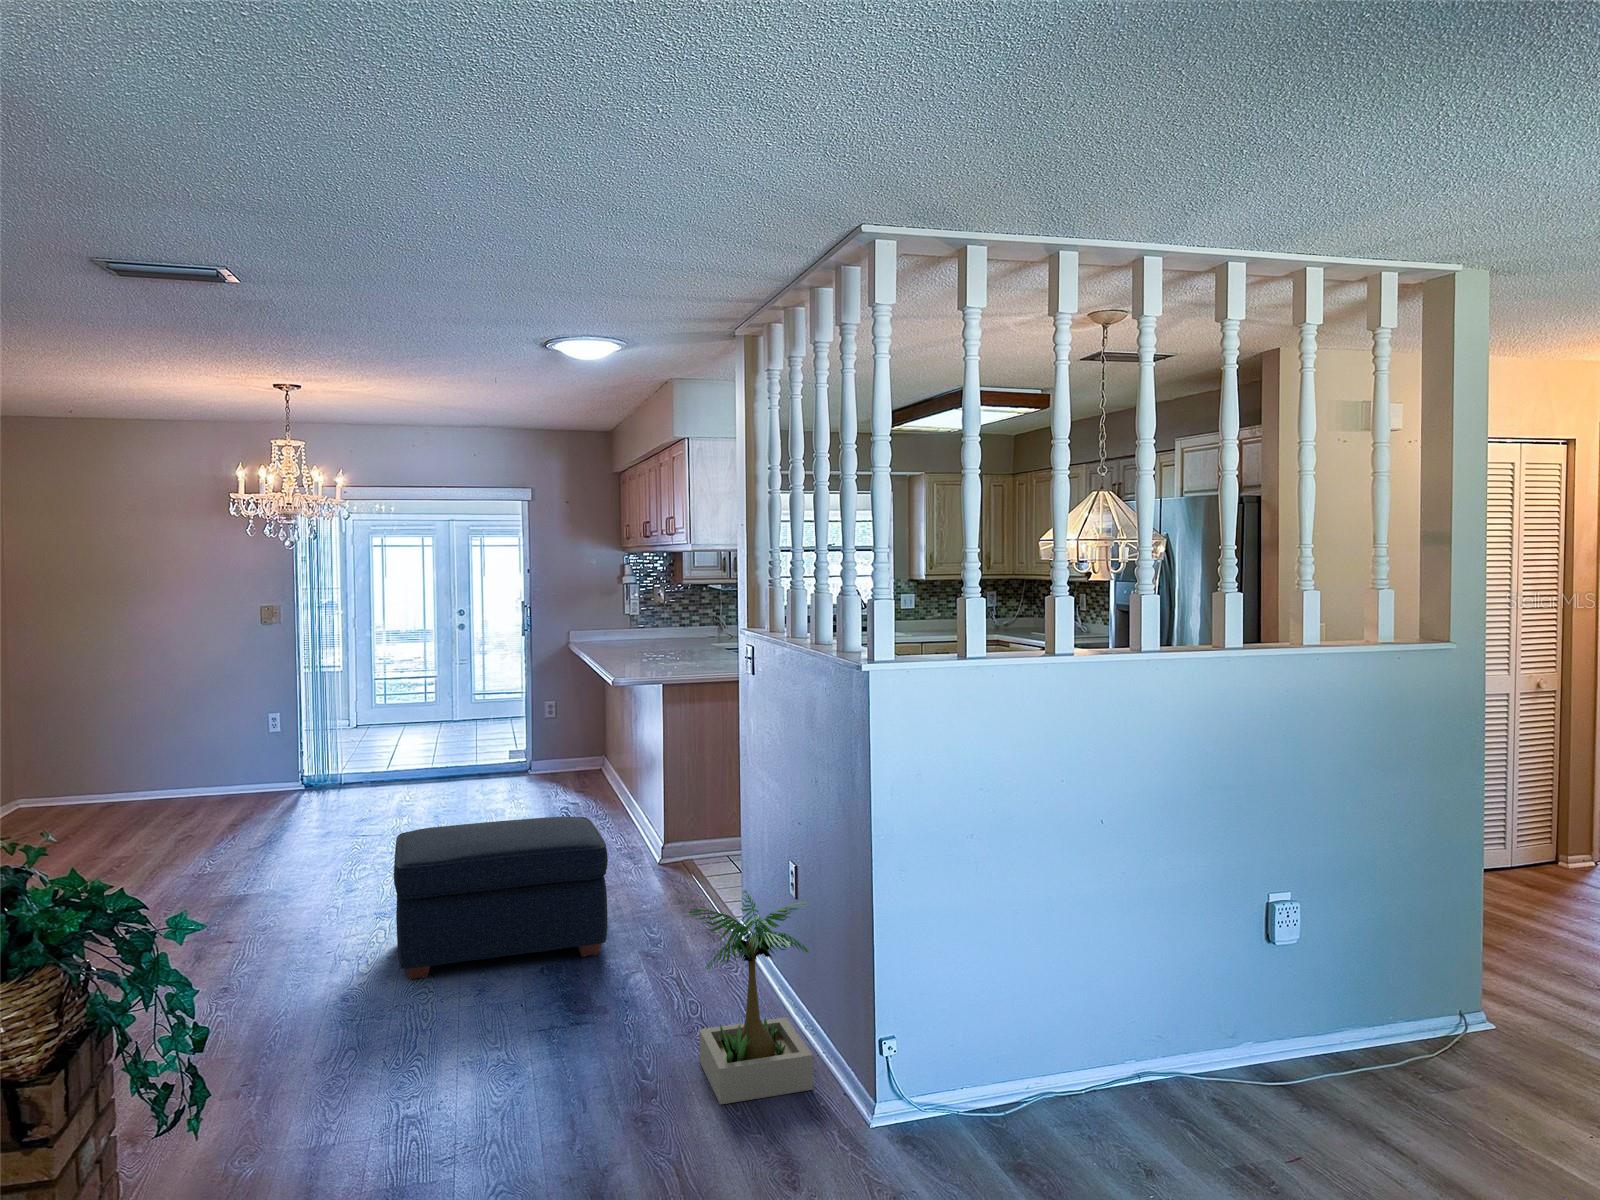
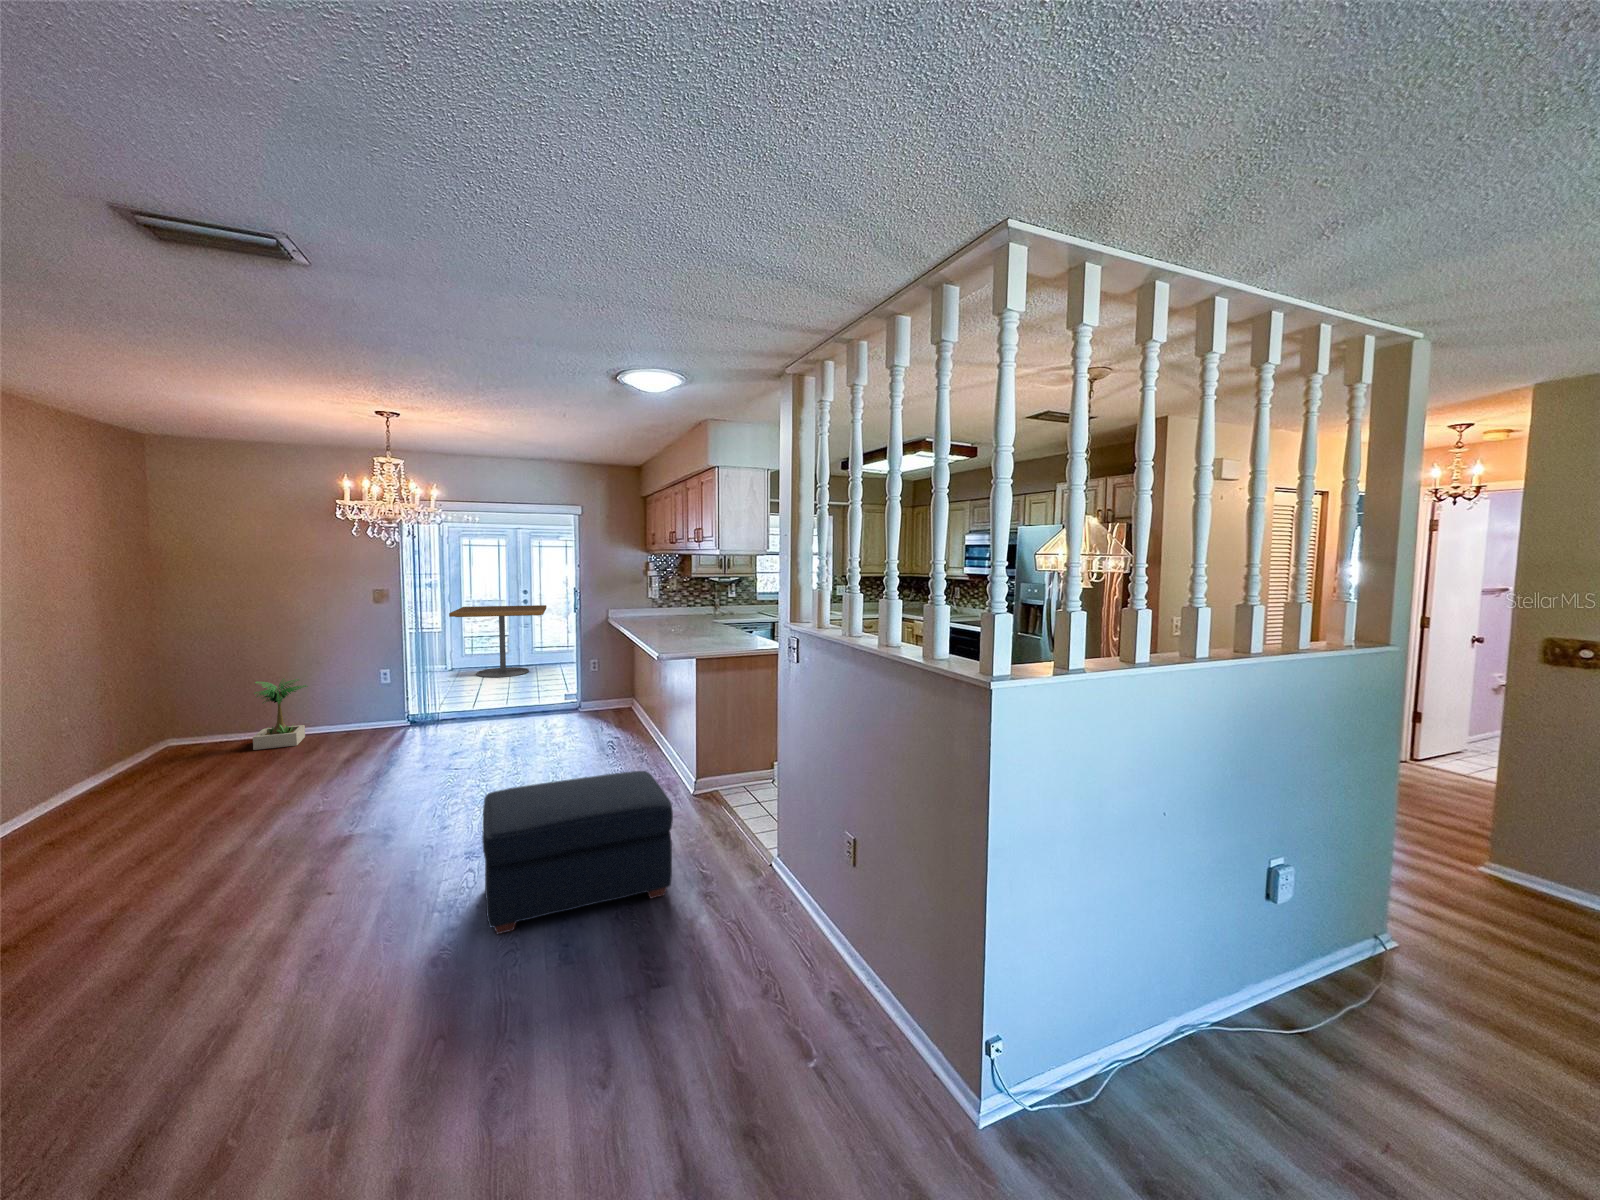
dining table: none [356,632,490,735] -> present [449,605,547,677]
potted plant: present [689,890,813,1105] -> present [253,679,307,750]

